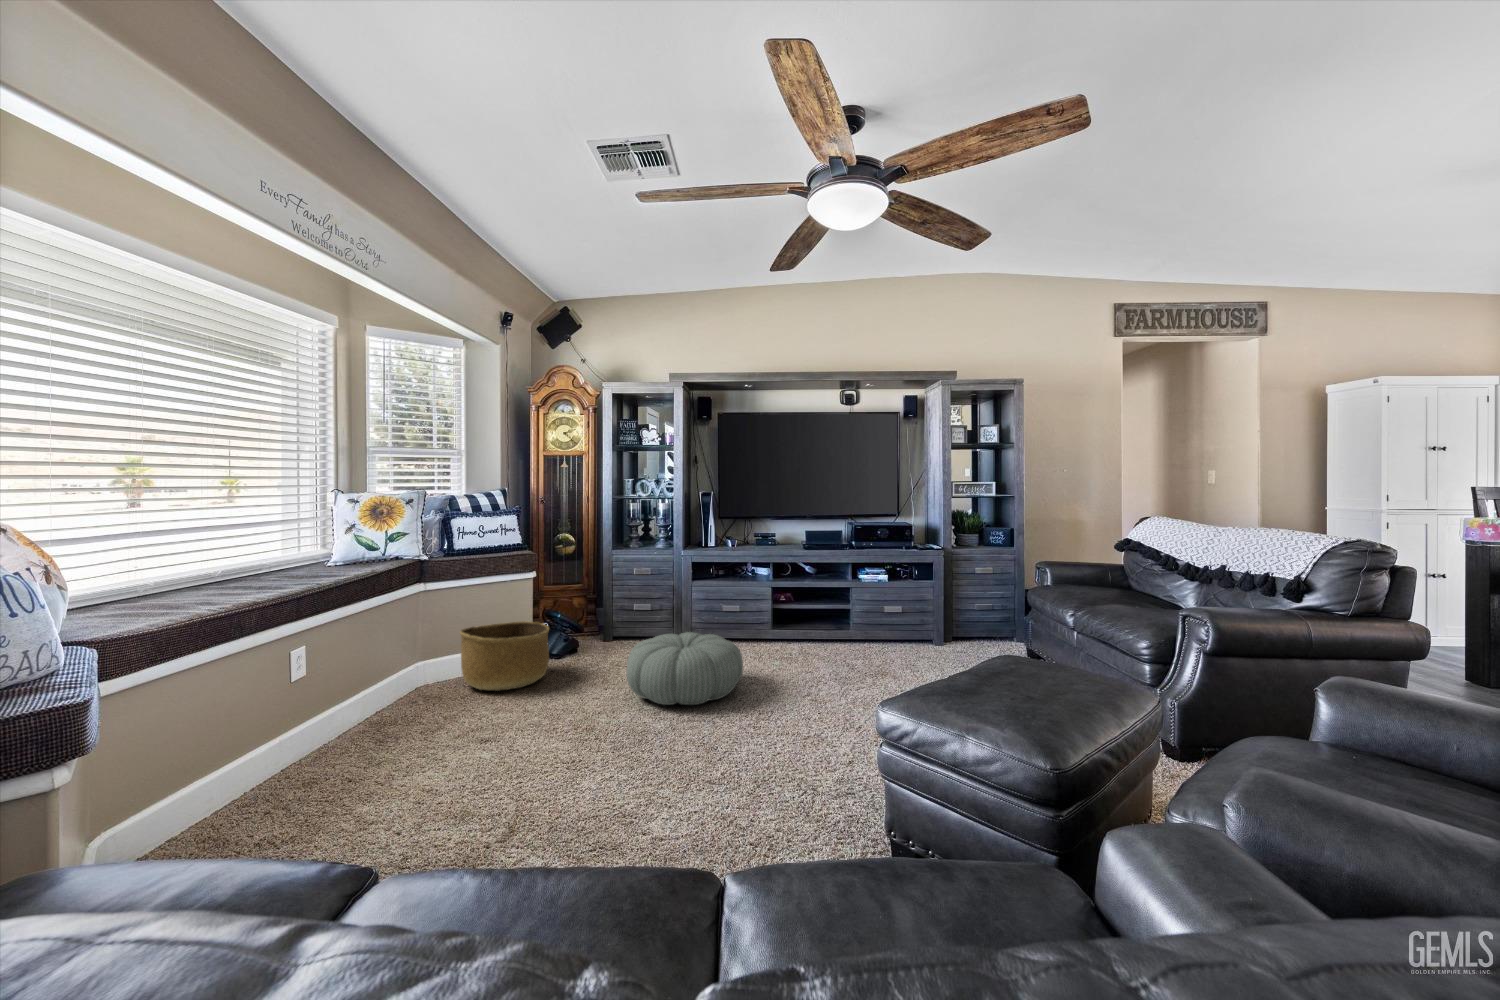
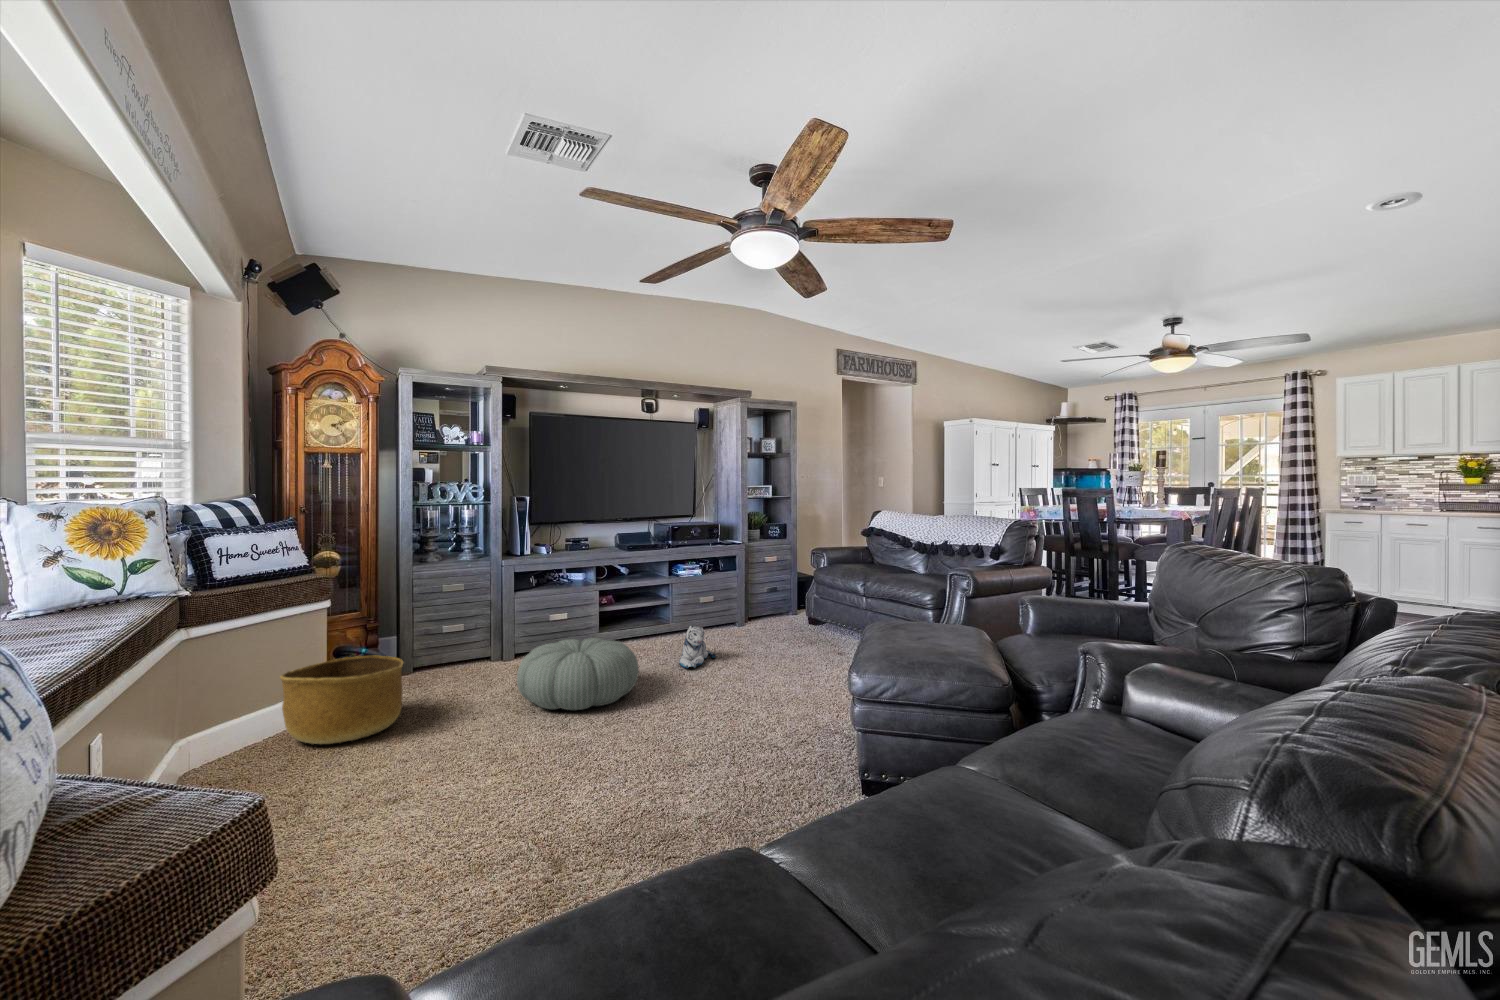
plush toy: none [812,636,862,684] -> present [679,626,716,669]

